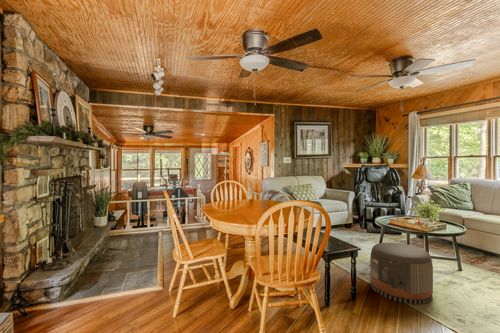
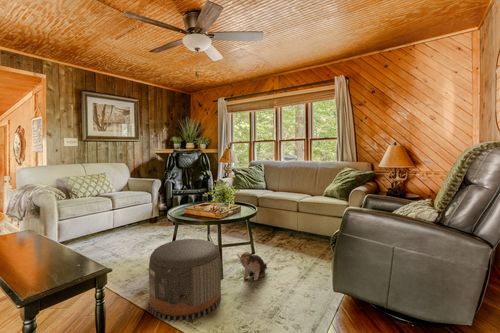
plush toy: none [448,265,480,293] -> present [237,252,266,280]

